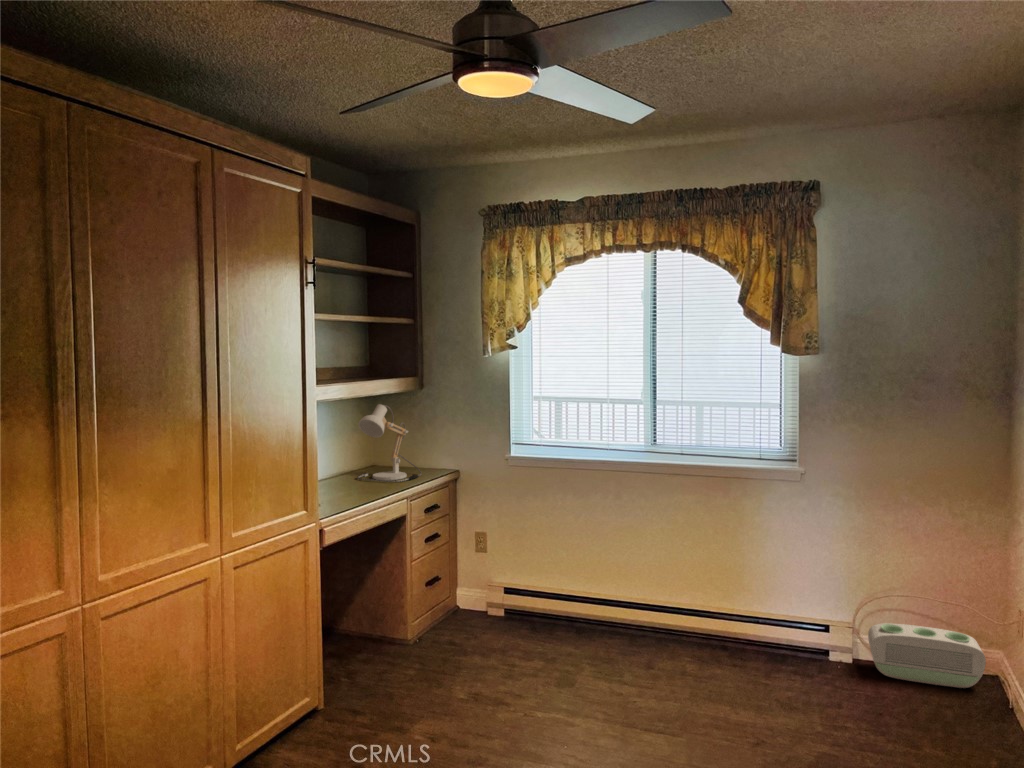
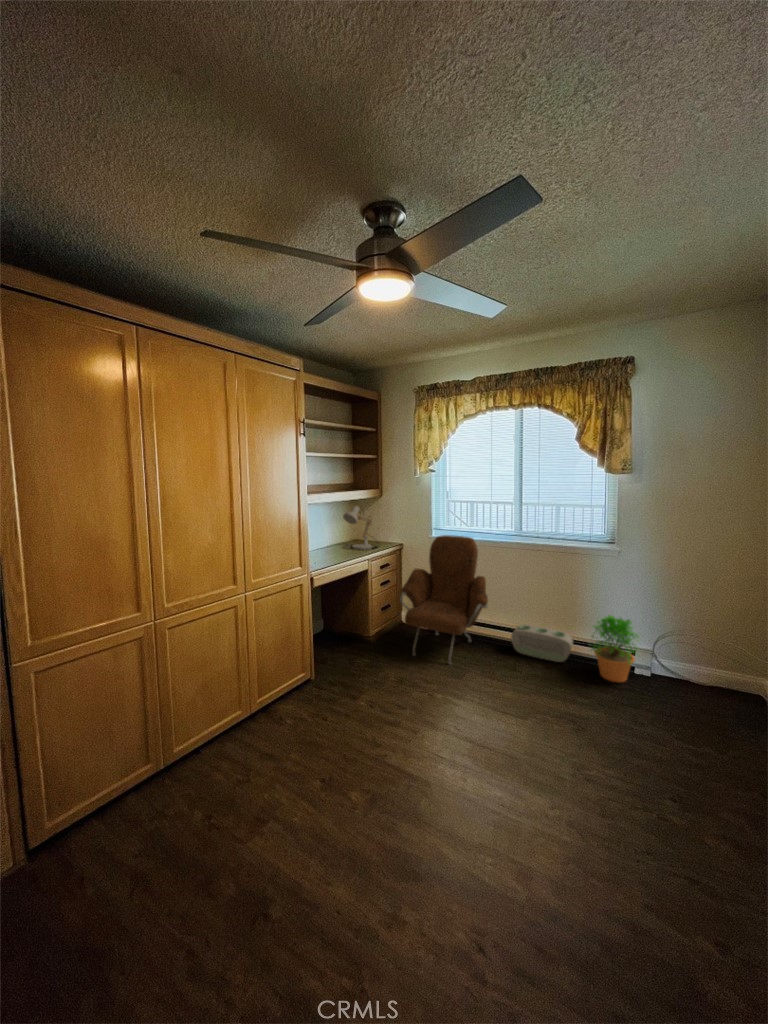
armchair: none [461,455,609,669] -> present [400,535,488,664]
potted plant: none [762,572,842,676] -> present [592,615,639,682]
air purifier: present [868,623,986,688] -> present [511,625,573,662]

